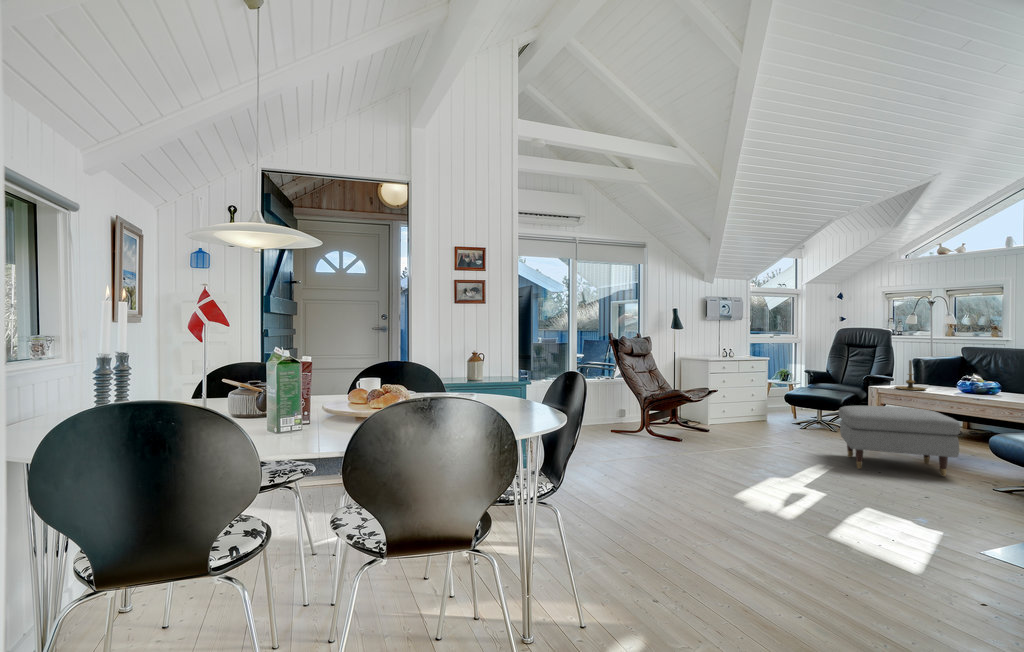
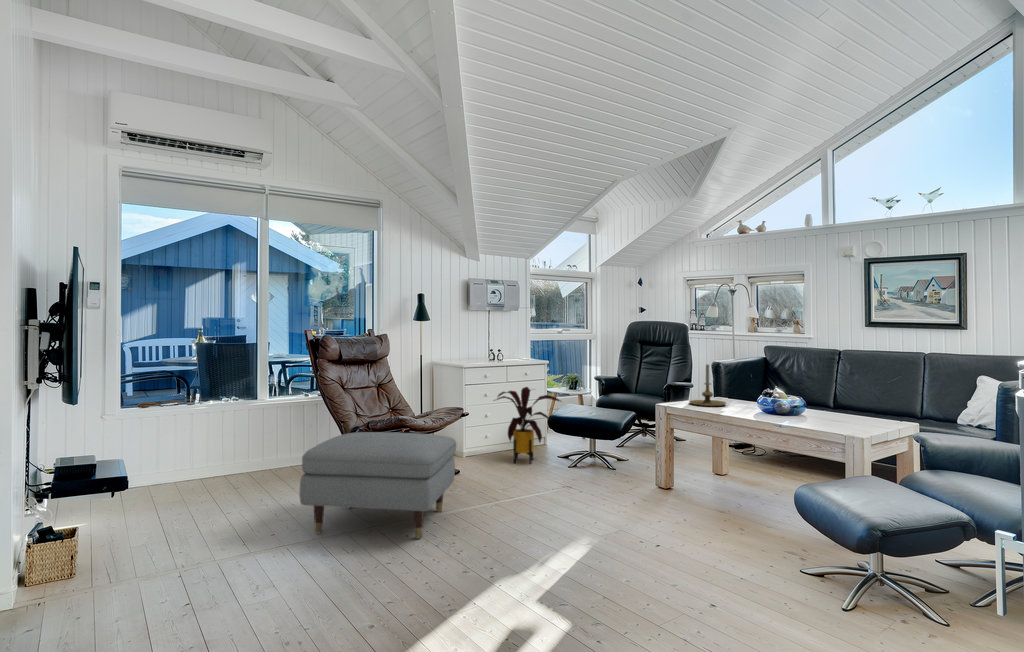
house plant: none [733,376,788,430] -> present [494,387,561,464]
ottoman: present [838,406,960,477] -> present [299,432,456,539]

